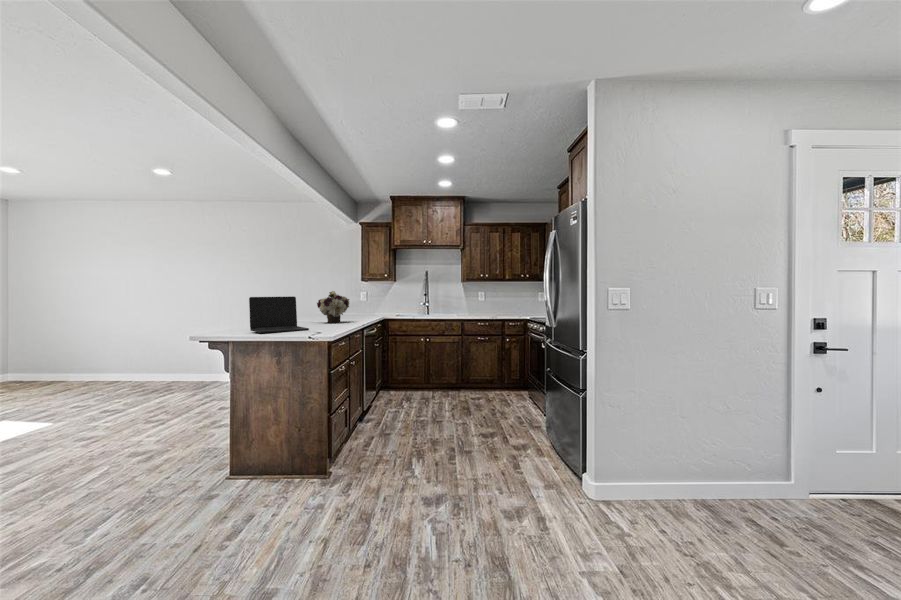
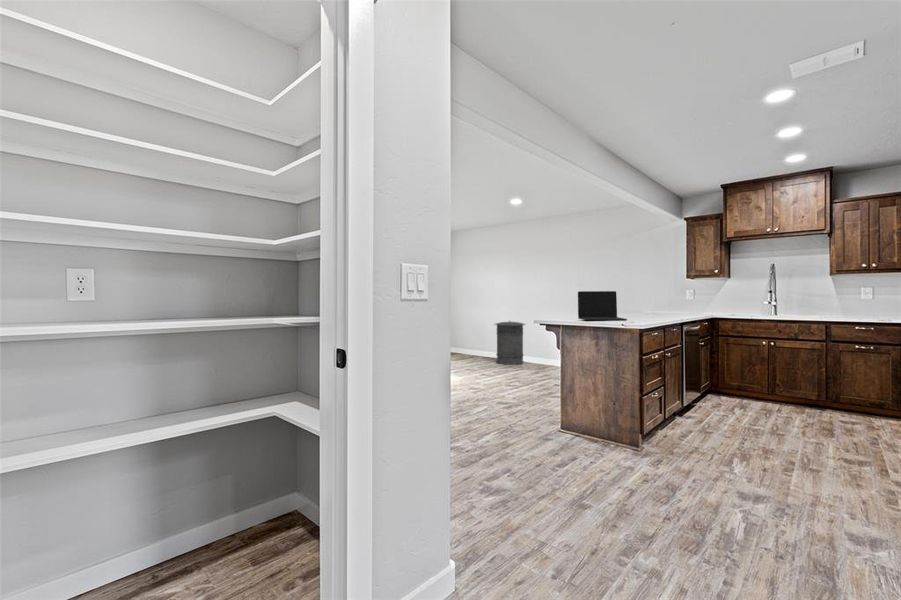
flower arrangement: present [317,291,349,323] -> none [637,287,671,317]
trash can: none [127,331,176,390] -> present [495,321,525,365]

